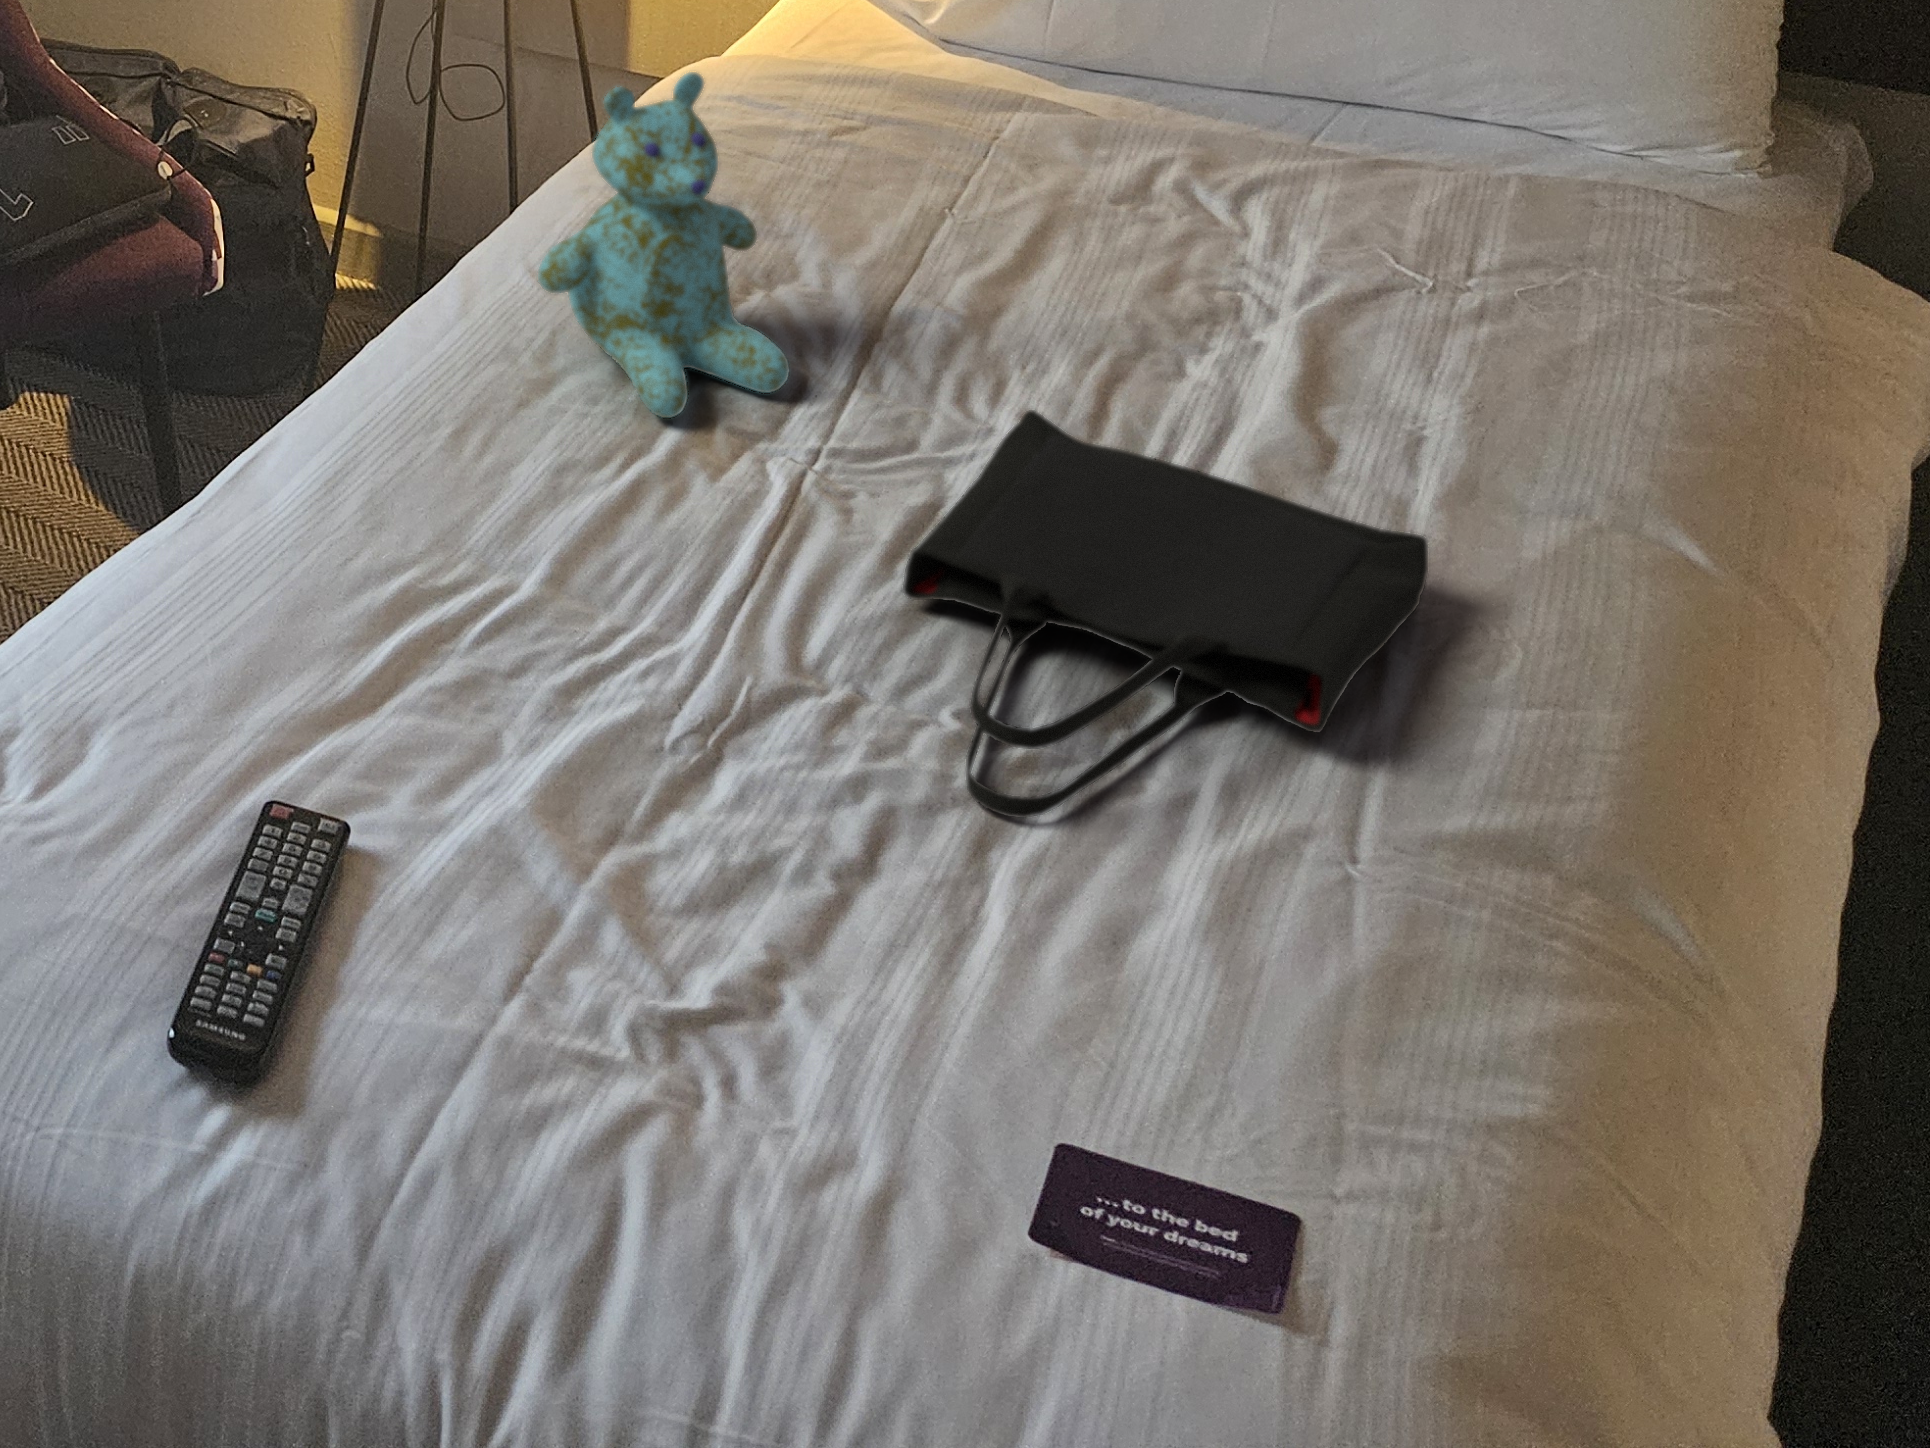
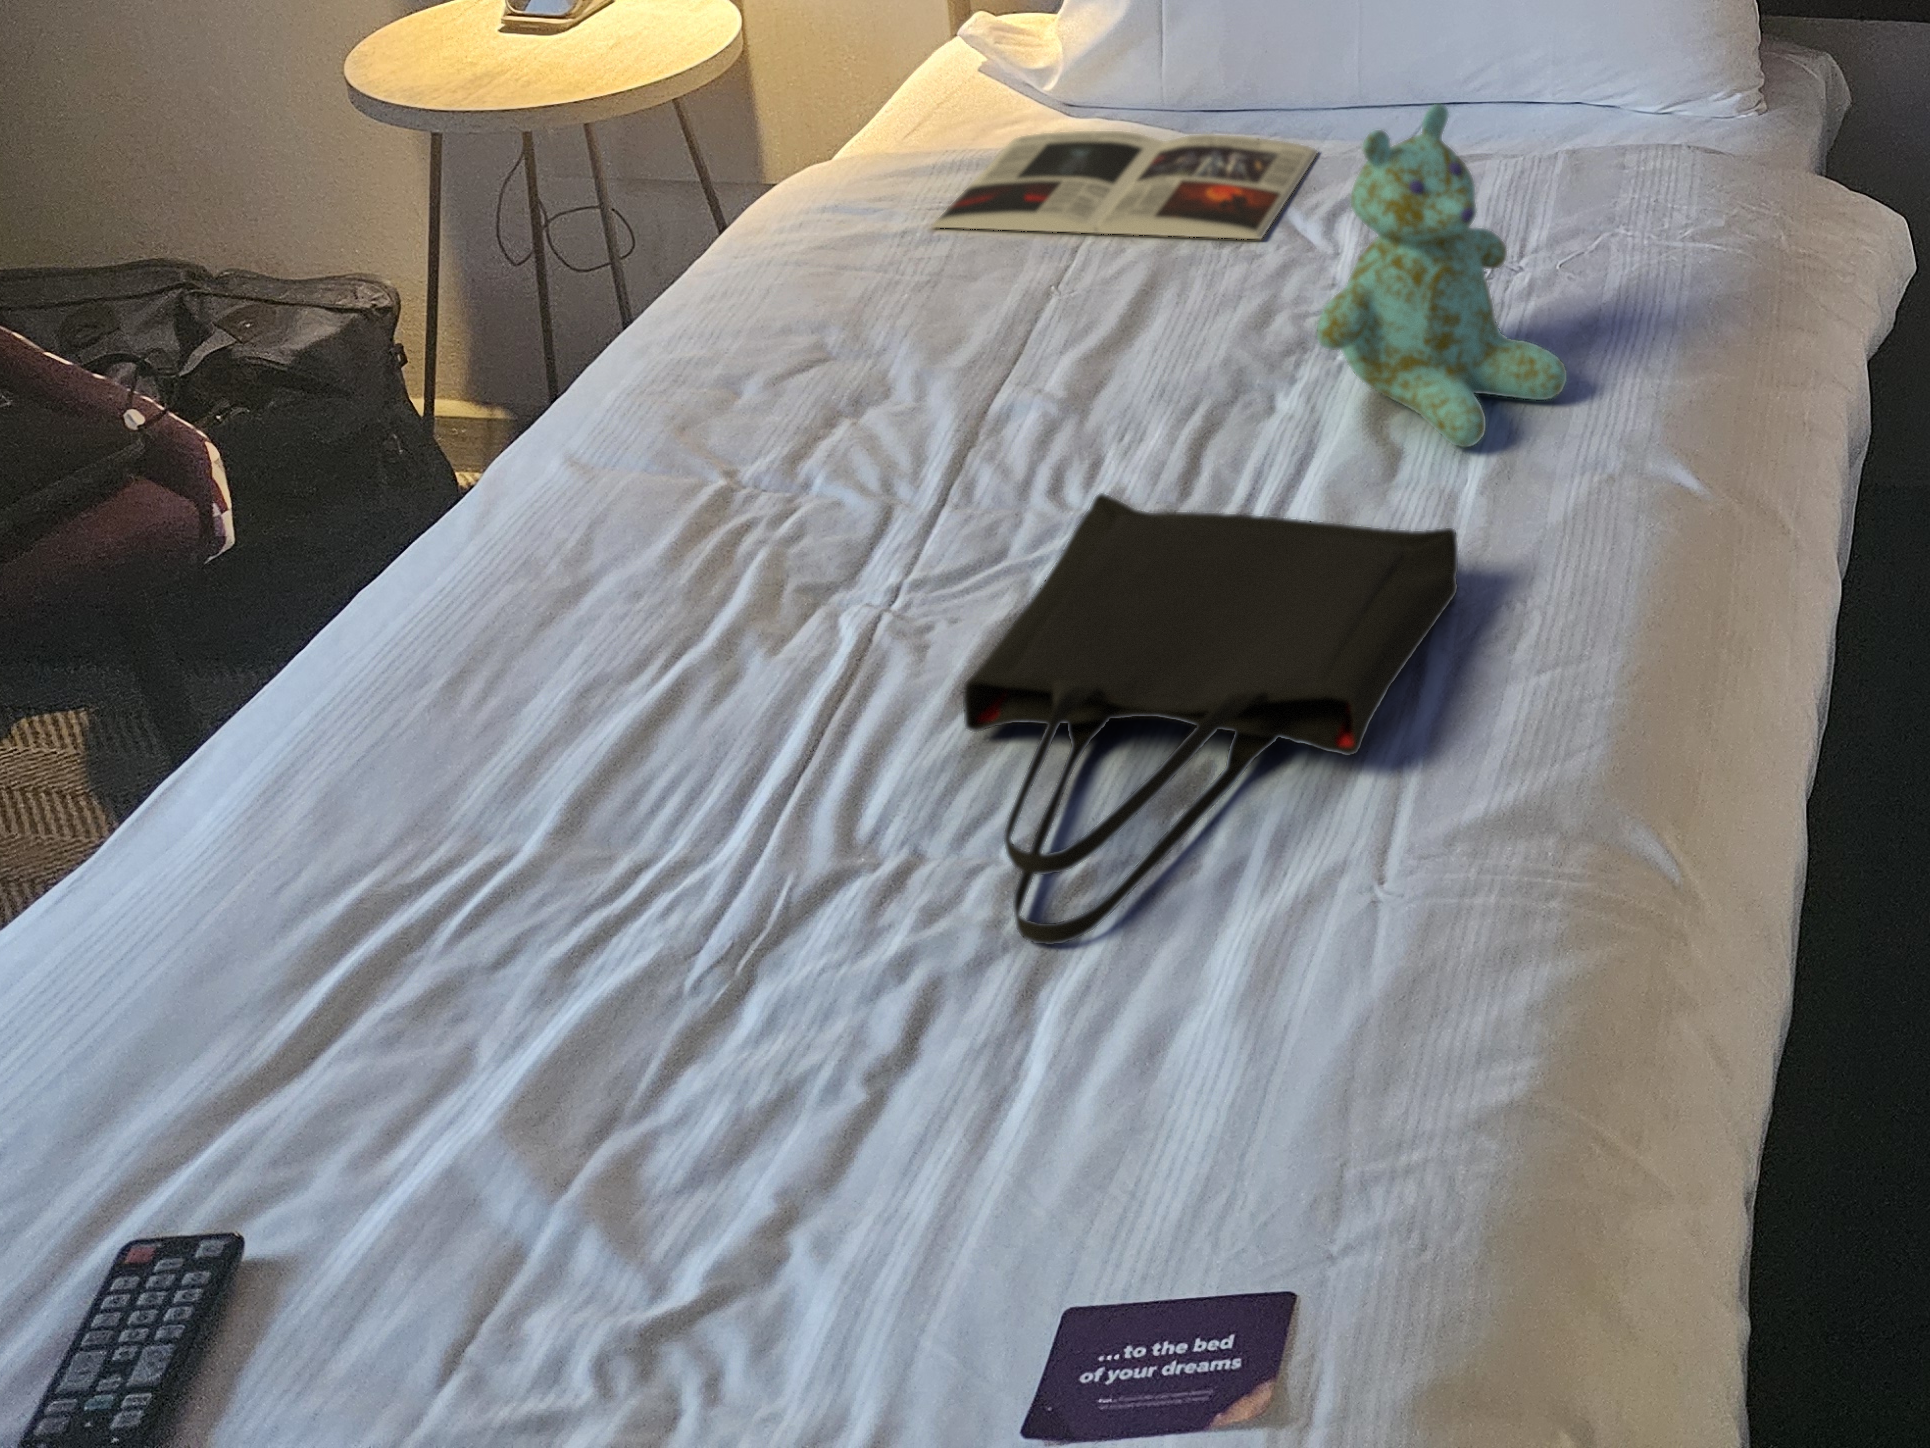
magazine: none [824,63,1217,204] -> present [933,131,1317,239]
stuffed bear: present [538,72,789,418] -> present [1317,104,1567,447]

